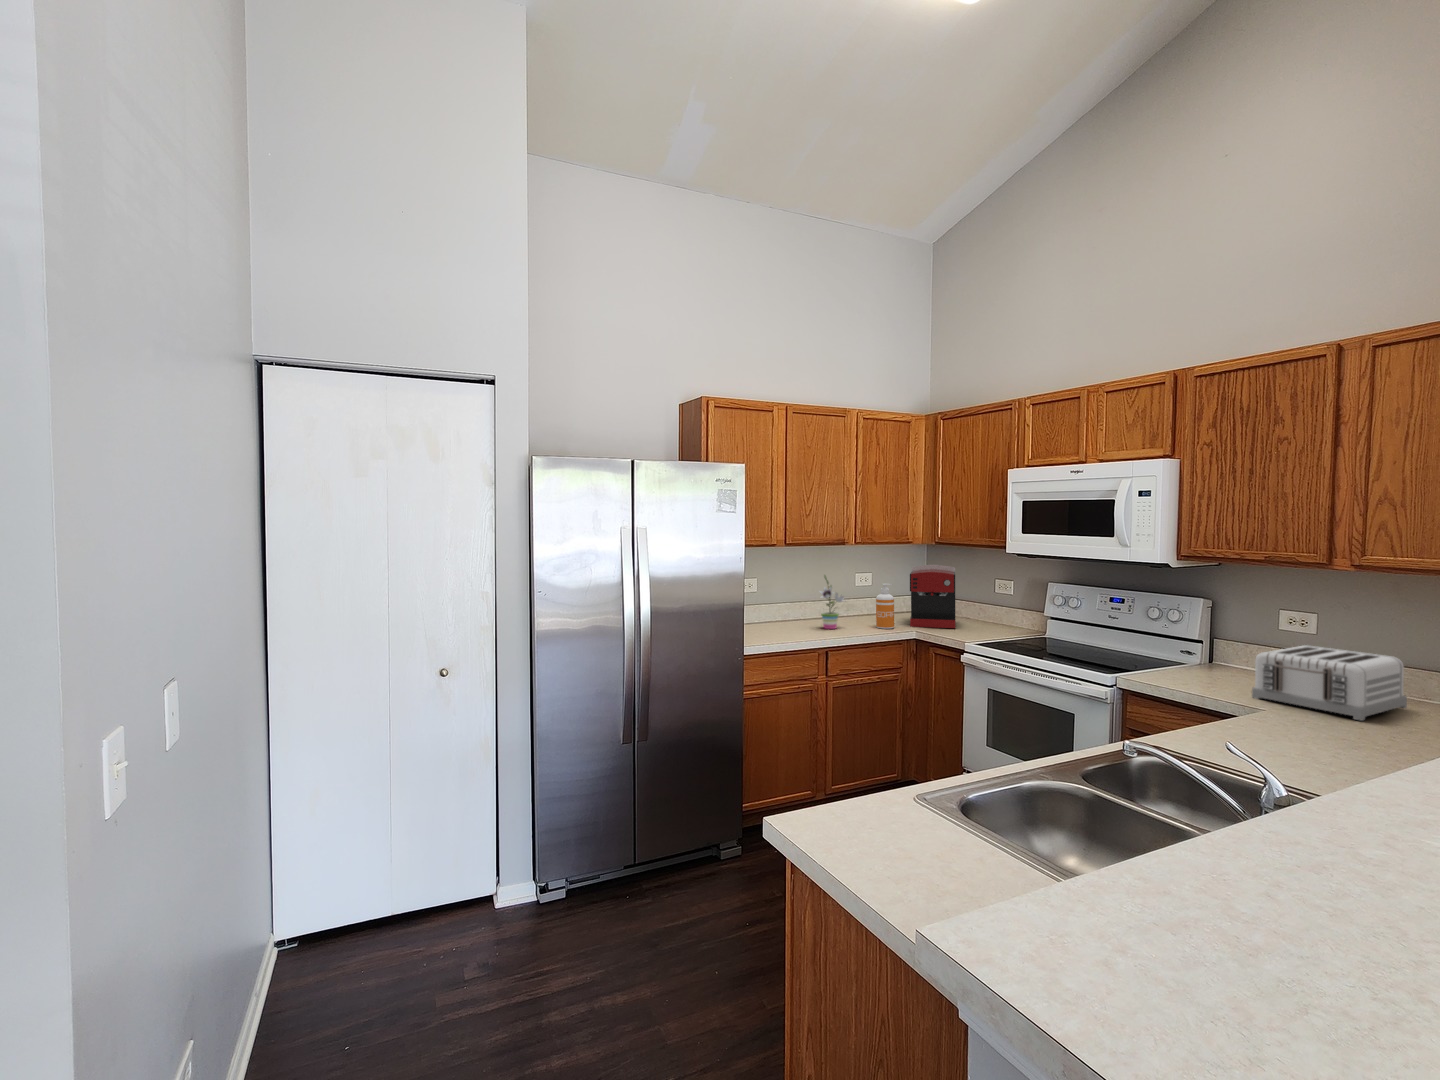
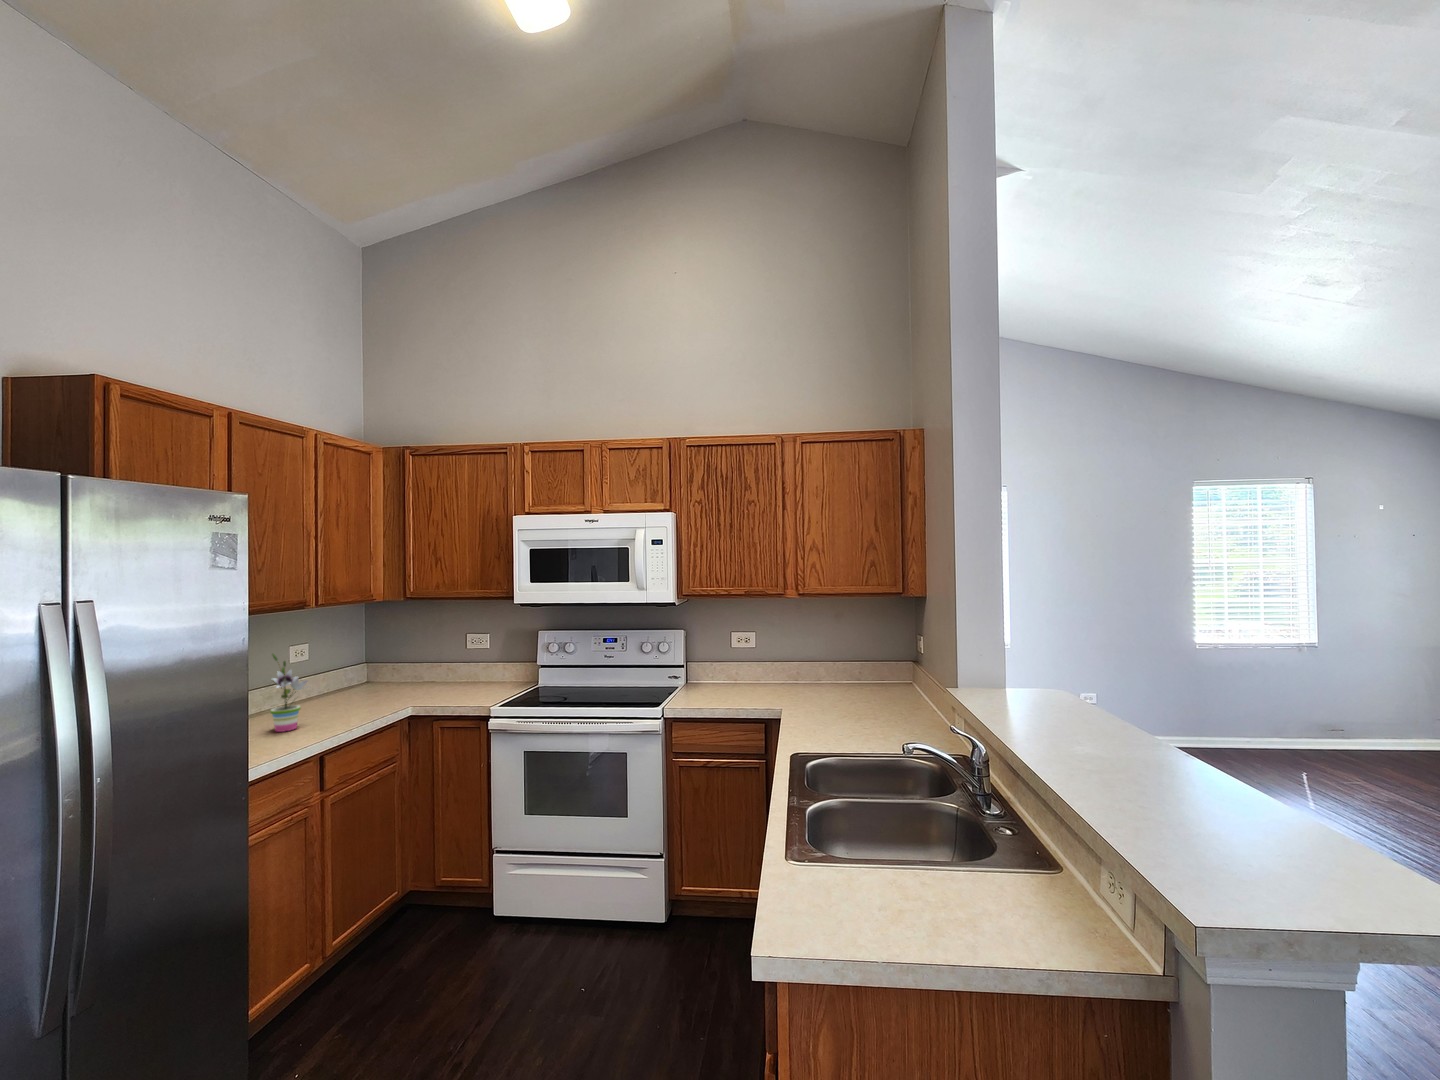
coffee maker: present [910,565,956,628] -> none [374,624,443,705]
soap dispenser: present [876,584,894,629] -> none [347,654,373,715]
toaster: present [1252,645,1407,720] -> none [750,658,819,707]

